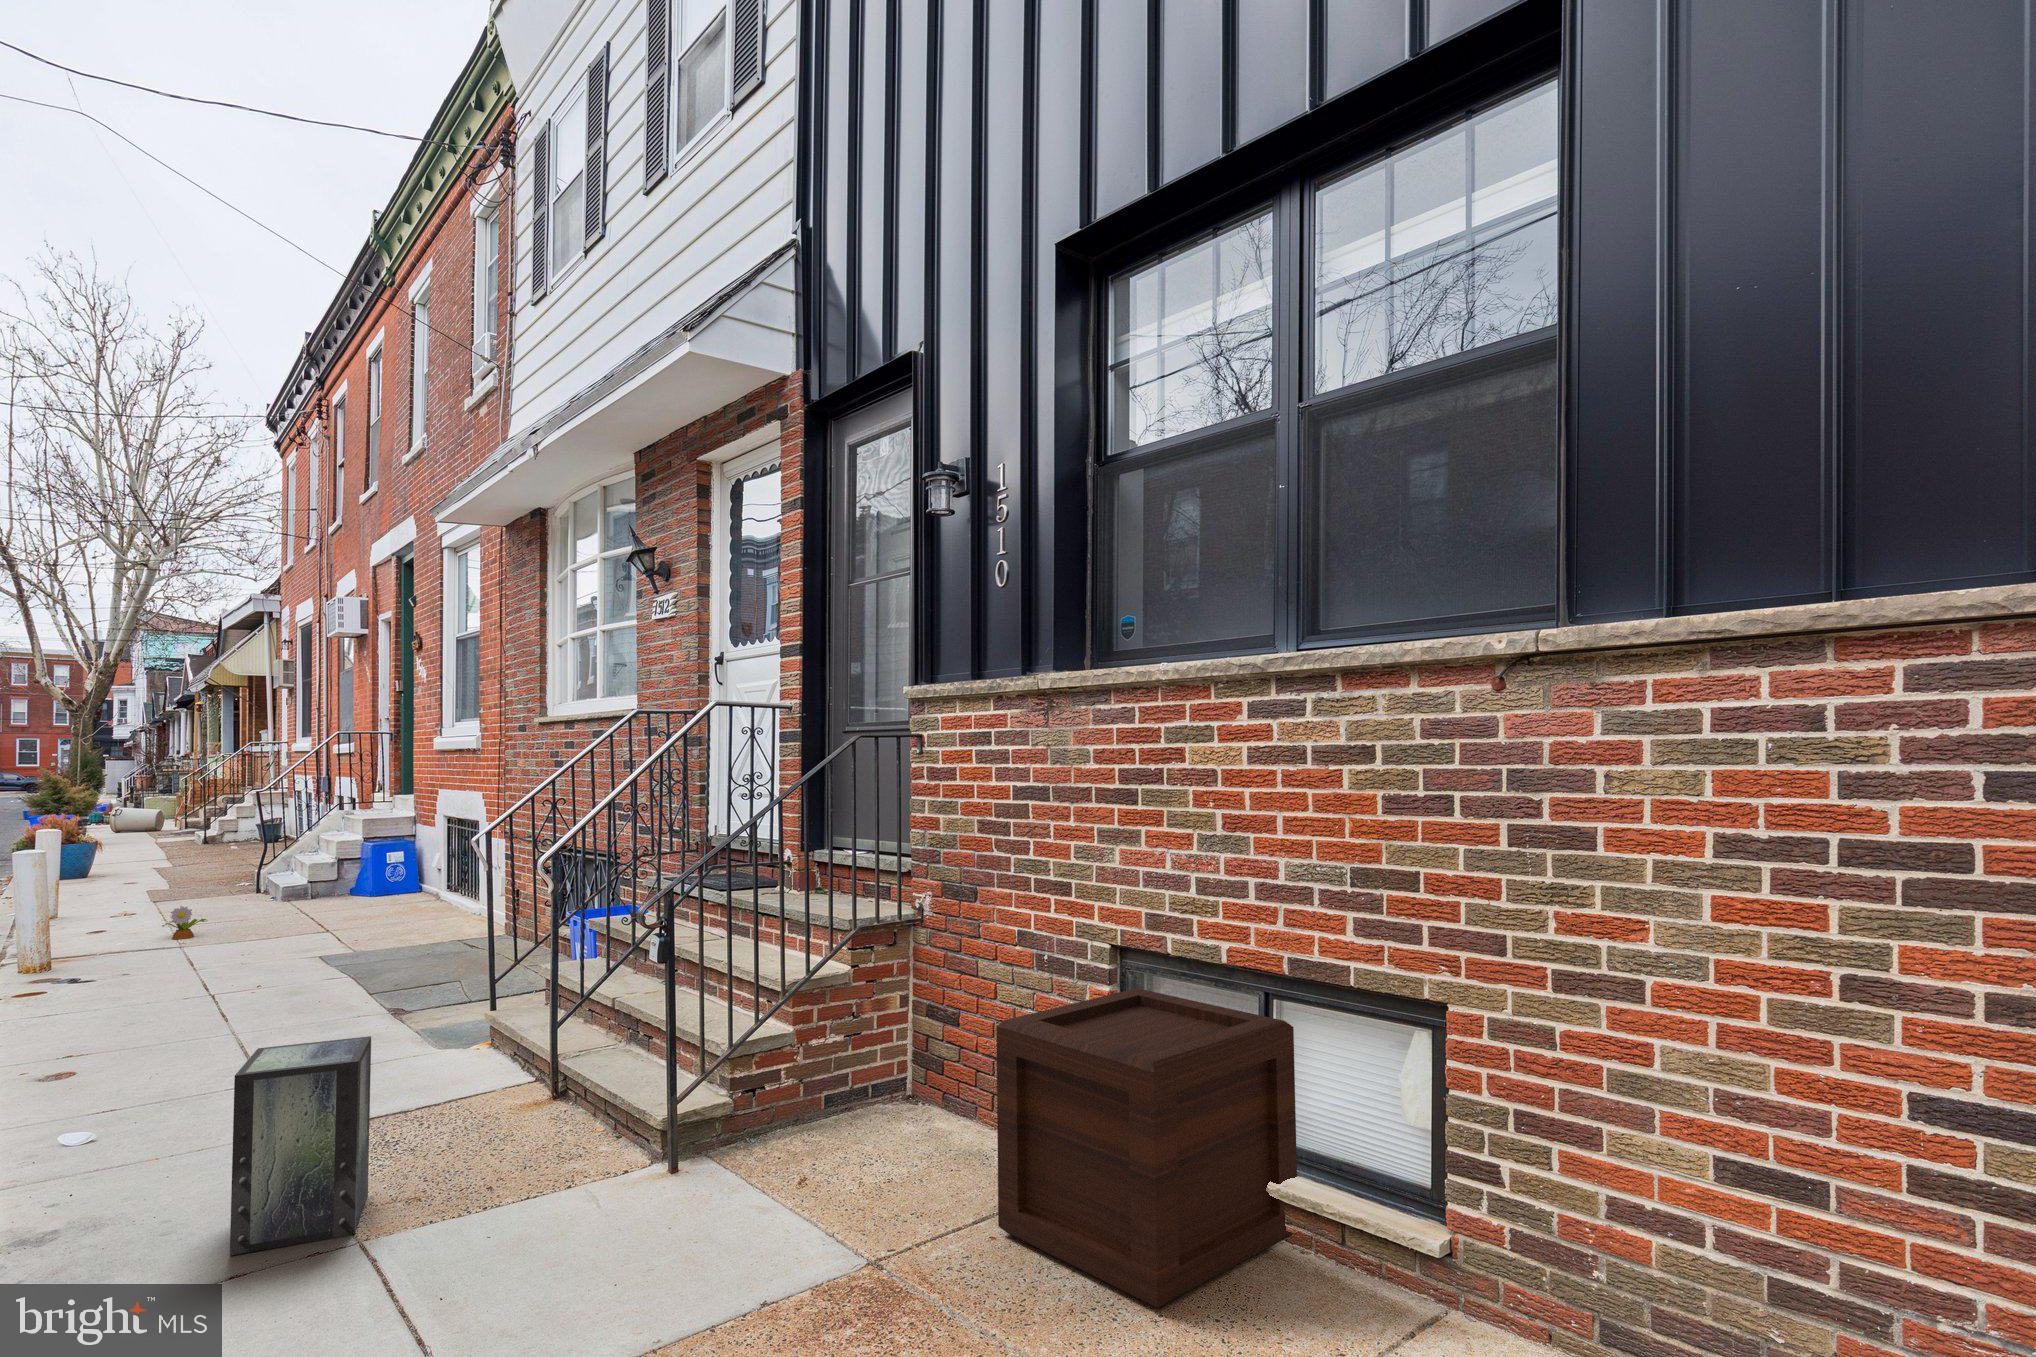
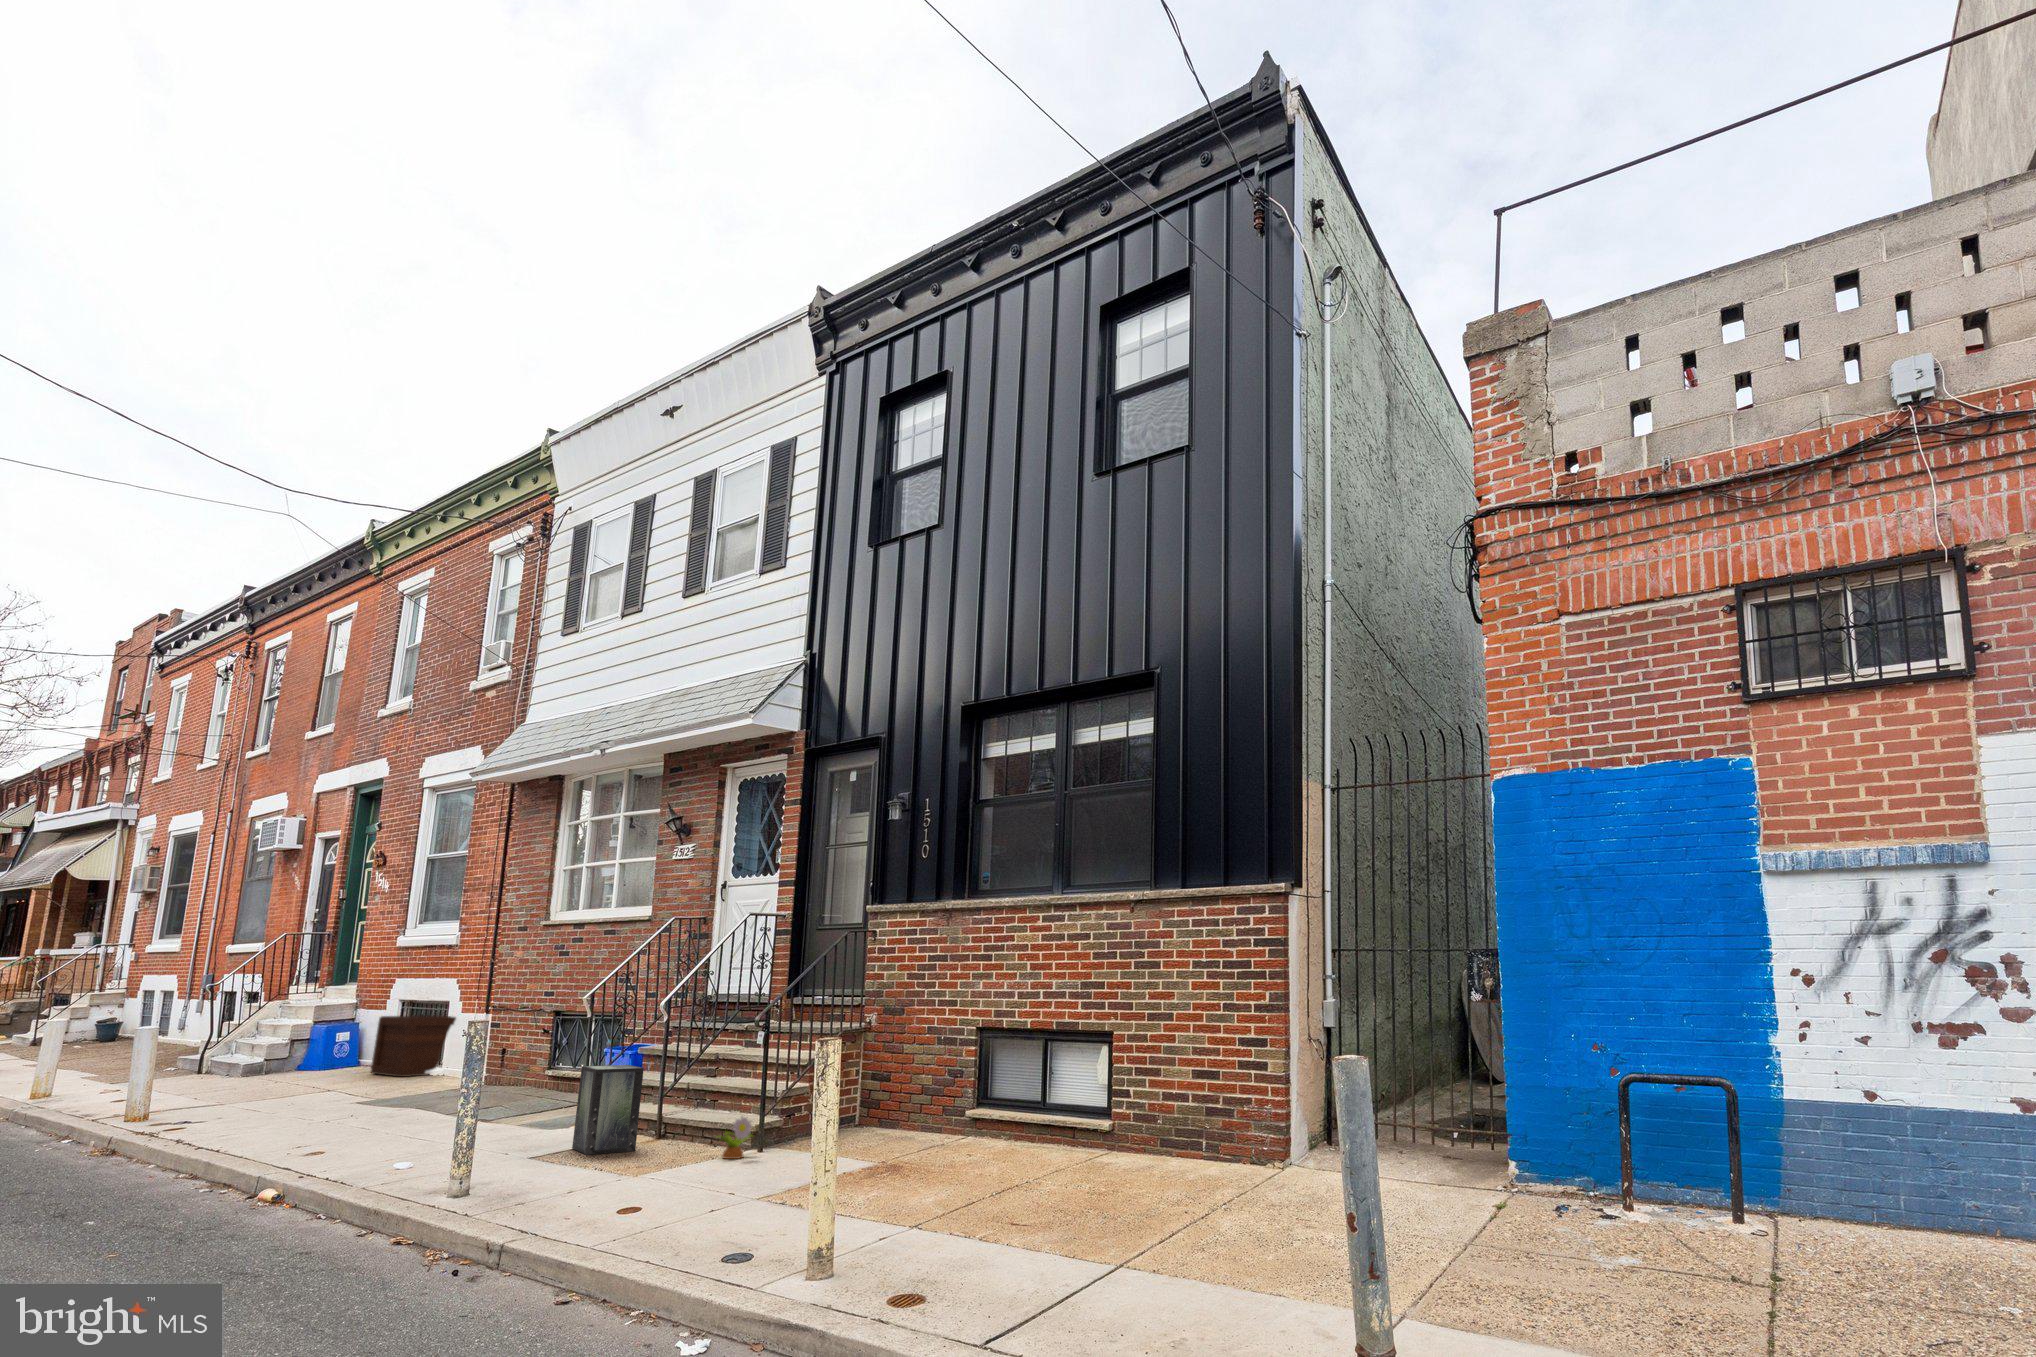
decorative plant: present [162,906,207,939] -> present [717,1117,752,1159]
wooden crate: present [996,988,1297,1308] -> present [371,1015,456,1077]

